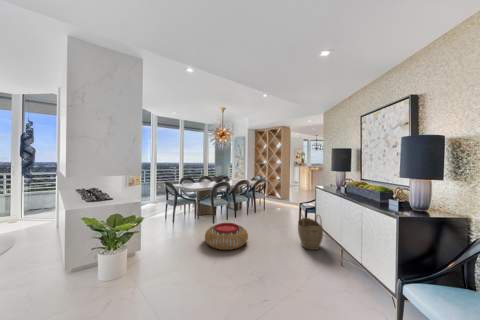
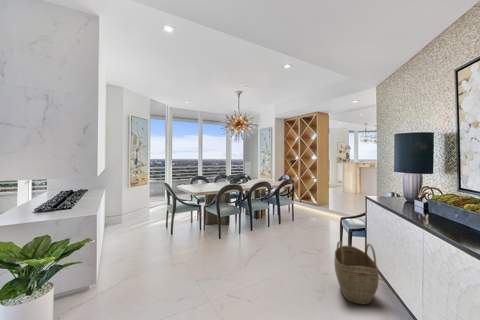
pouf: present [205,223,248,250] -> none [195,244,257,290]

